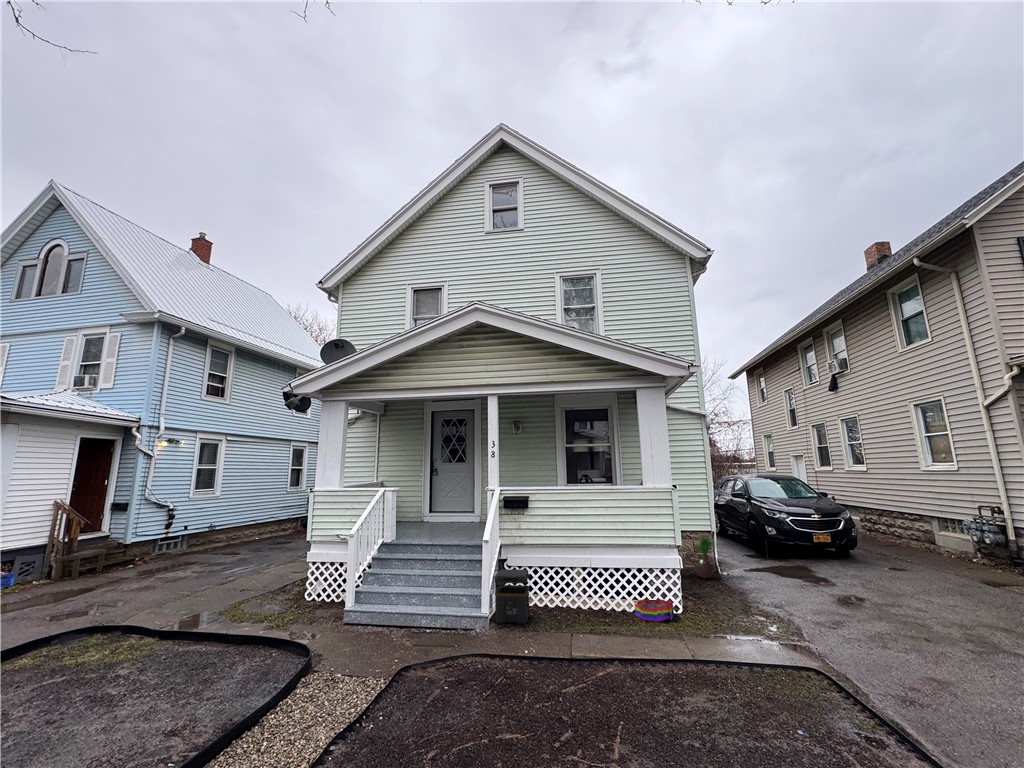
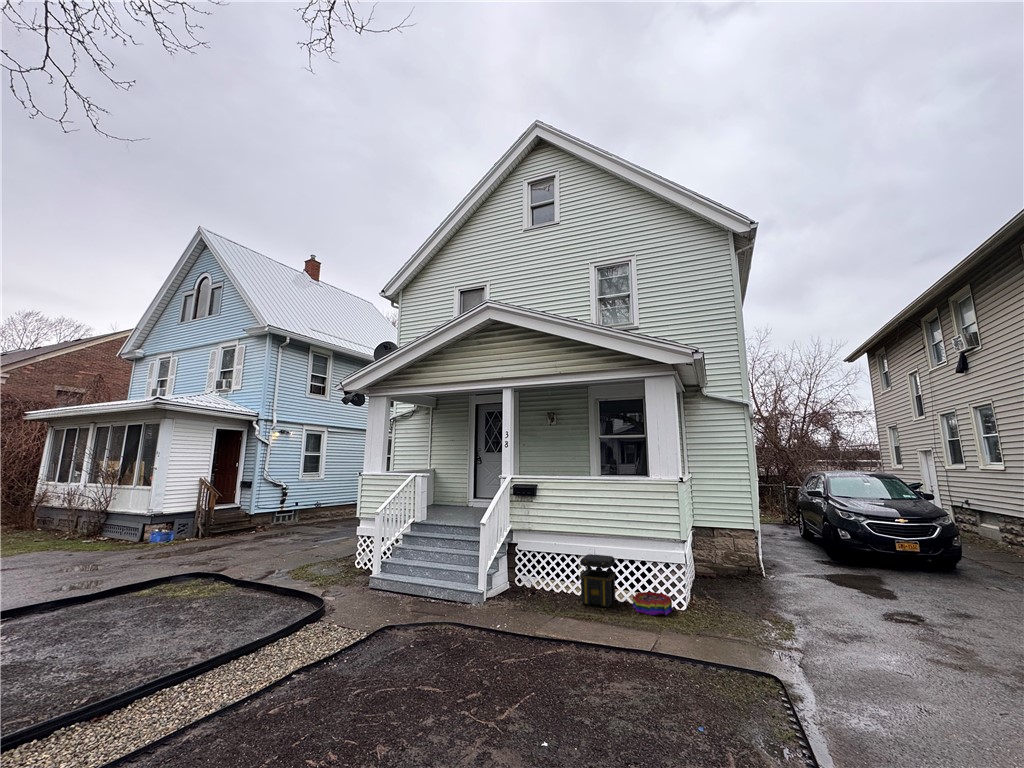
potted tree: present [694,536,716,578] -> none [728,531,758,580]
bench: present [54,549,106,581] -> none [198,517,234,540]
toolbox: present [495,569,529,624] -> present [580,554,616,607]

